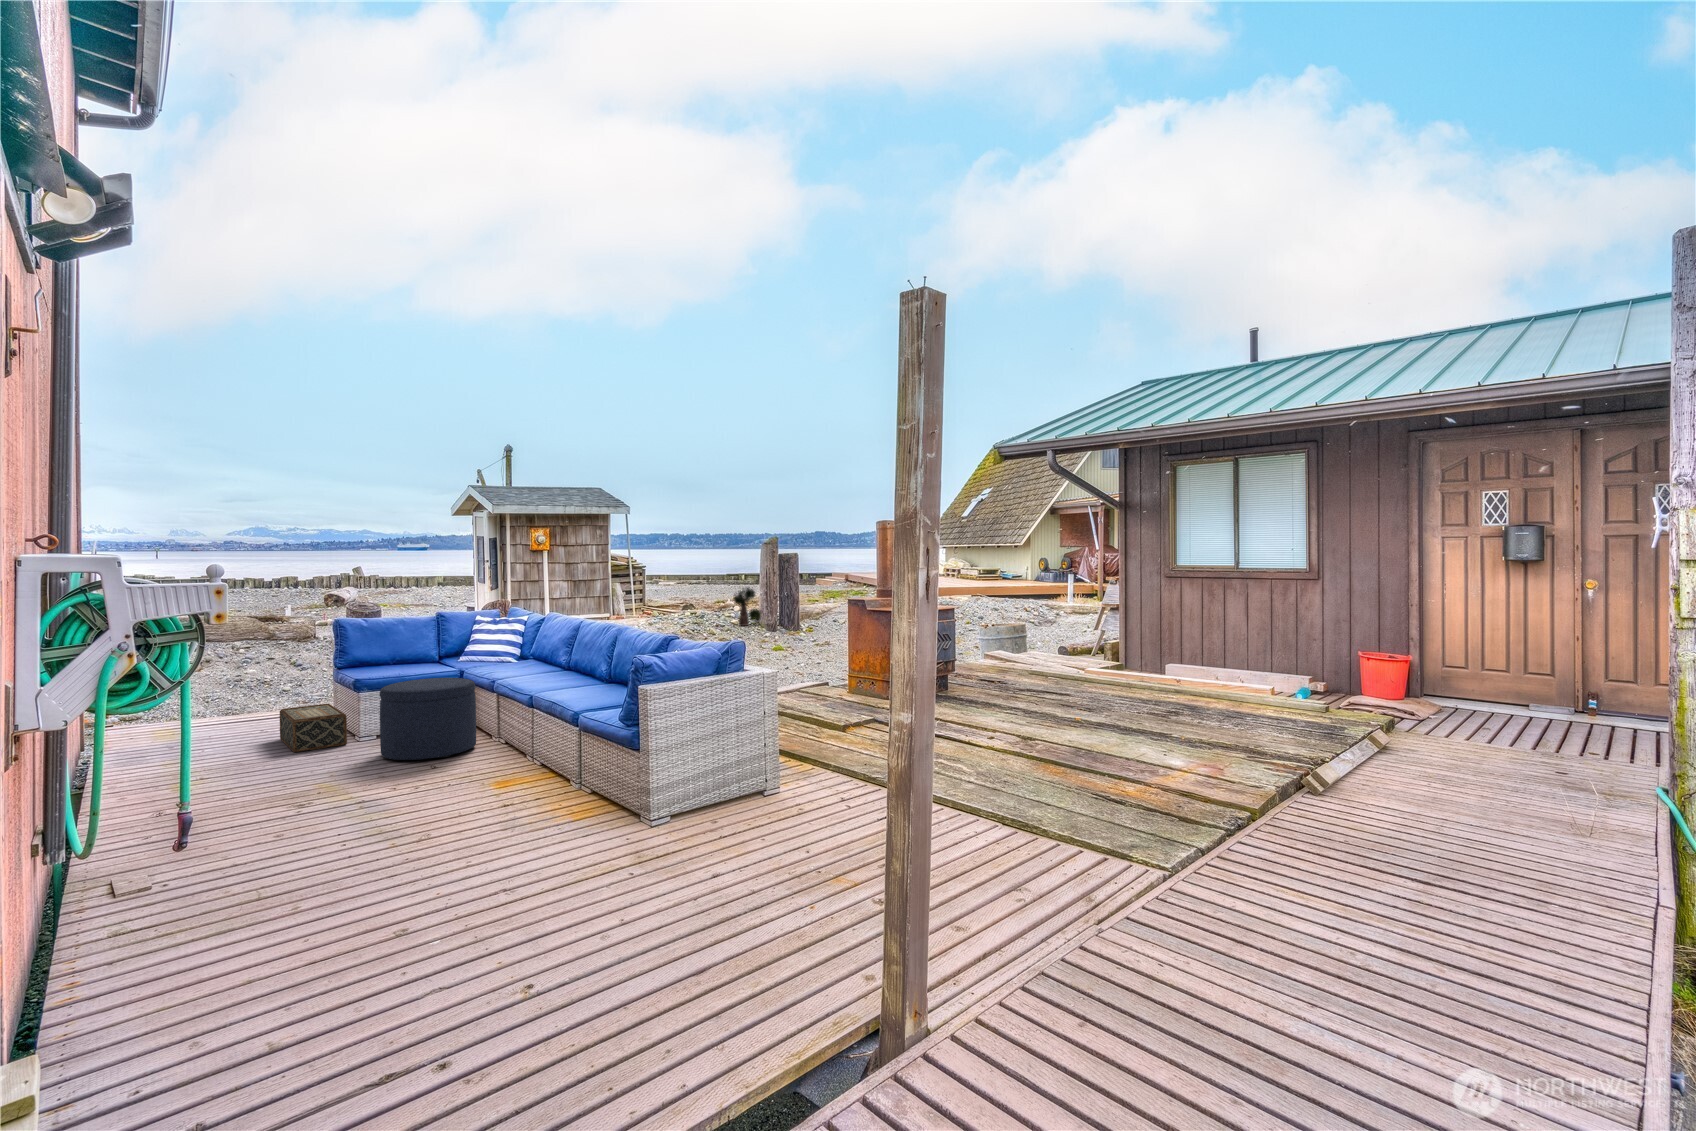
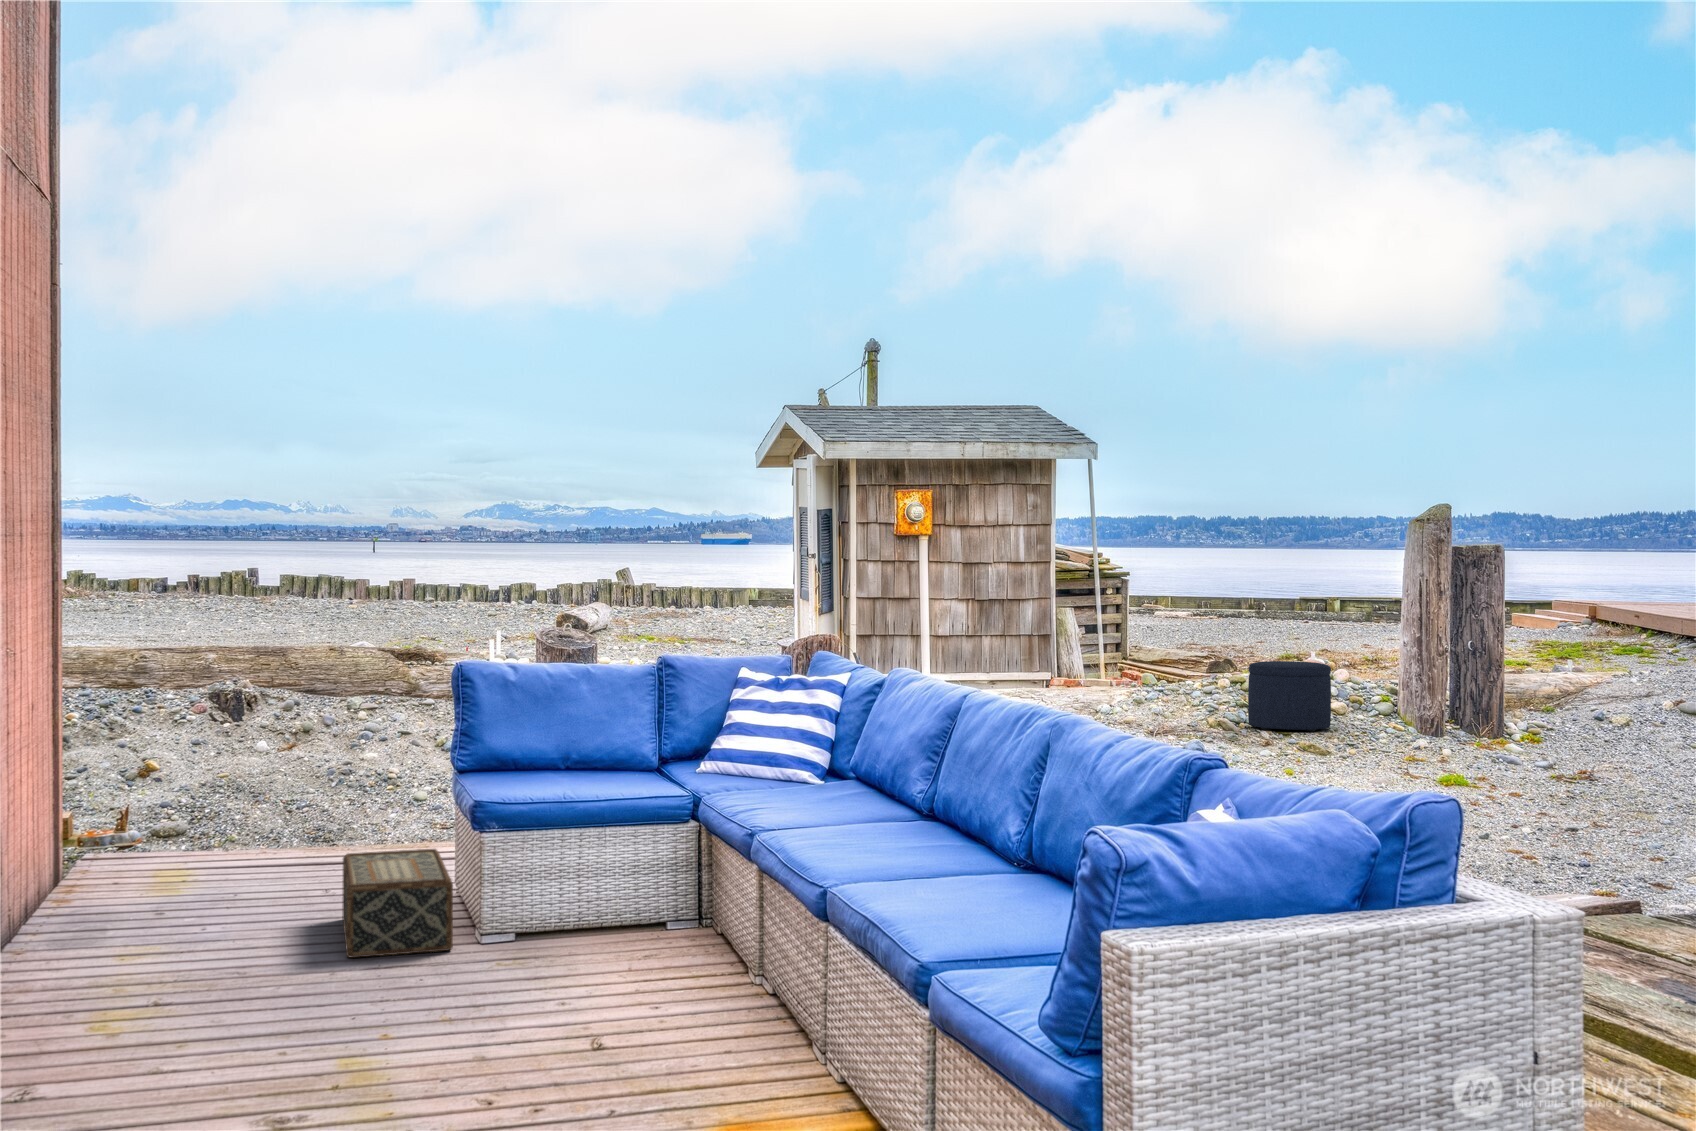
potted plant: present [734,587,761,626] -> none [1333,624,1406,720]
ottoman: present [380,678,476,760] -> present [1248,661,1331,732]

